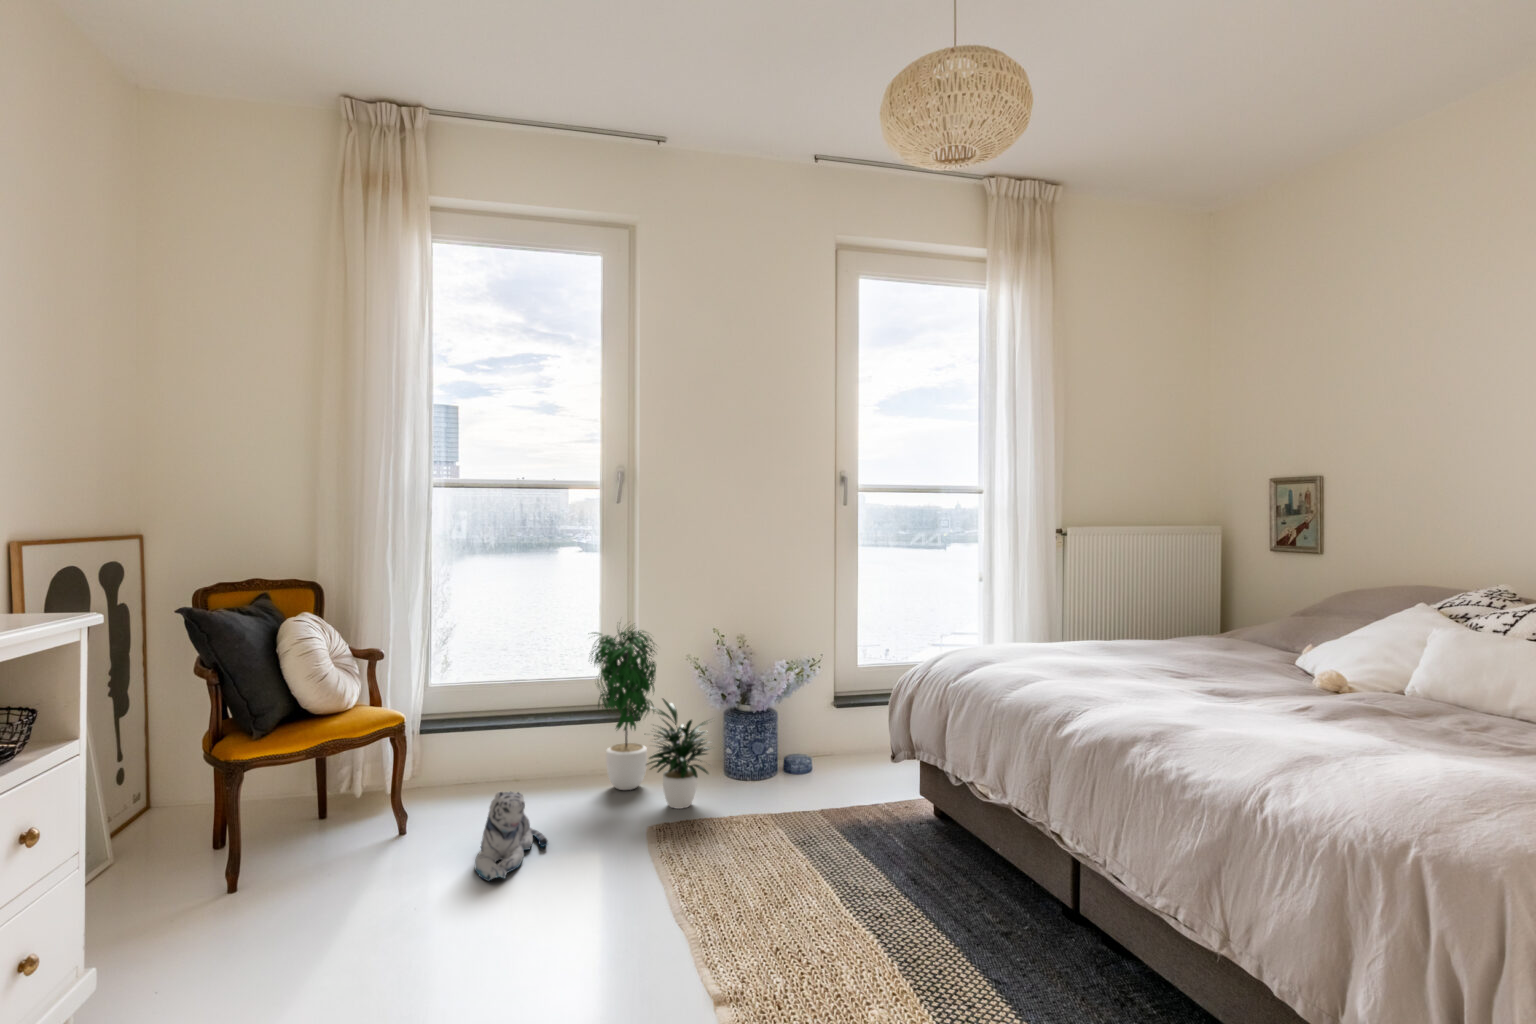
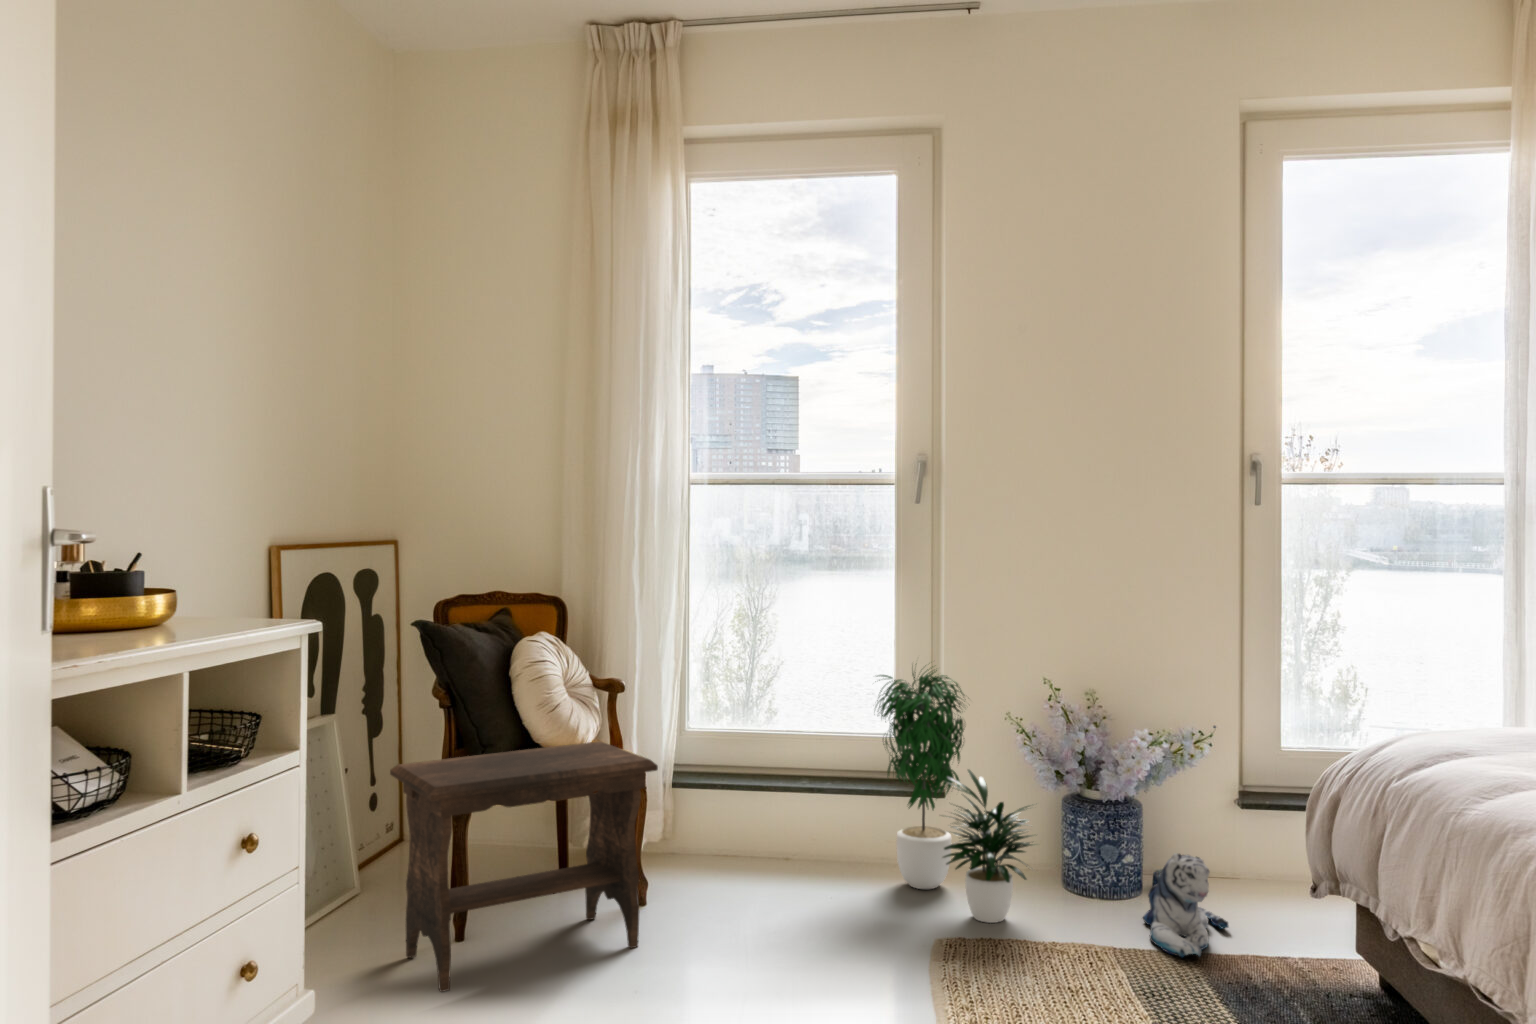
footstool: none [163,702,423,938] -> present [390,741,658,992]
plush toy: present [475,792,548,881] -> present [1143,853,1228,957]

